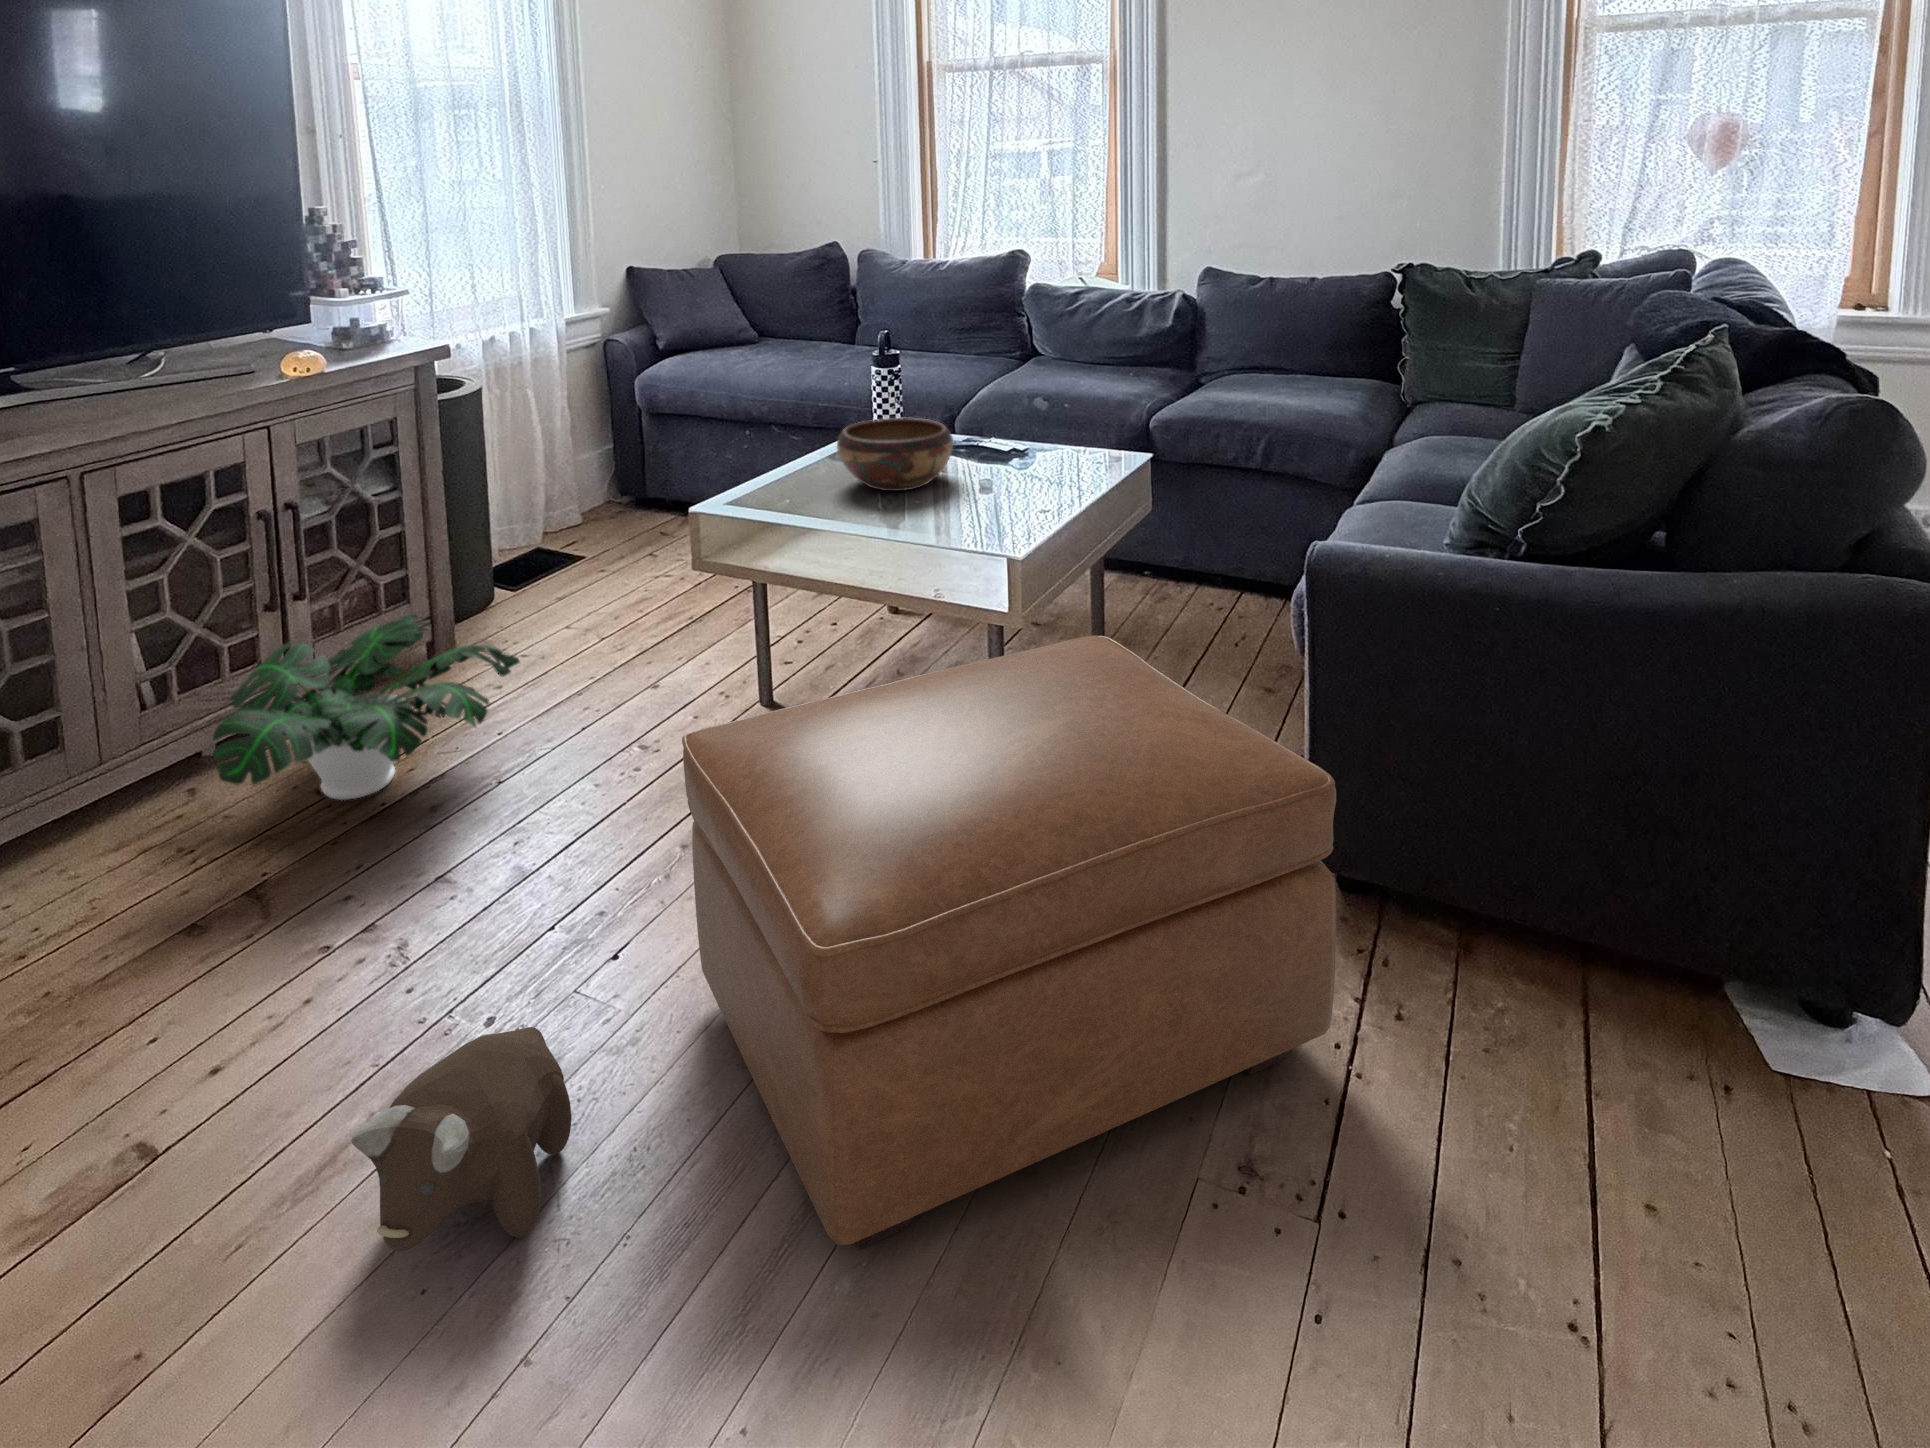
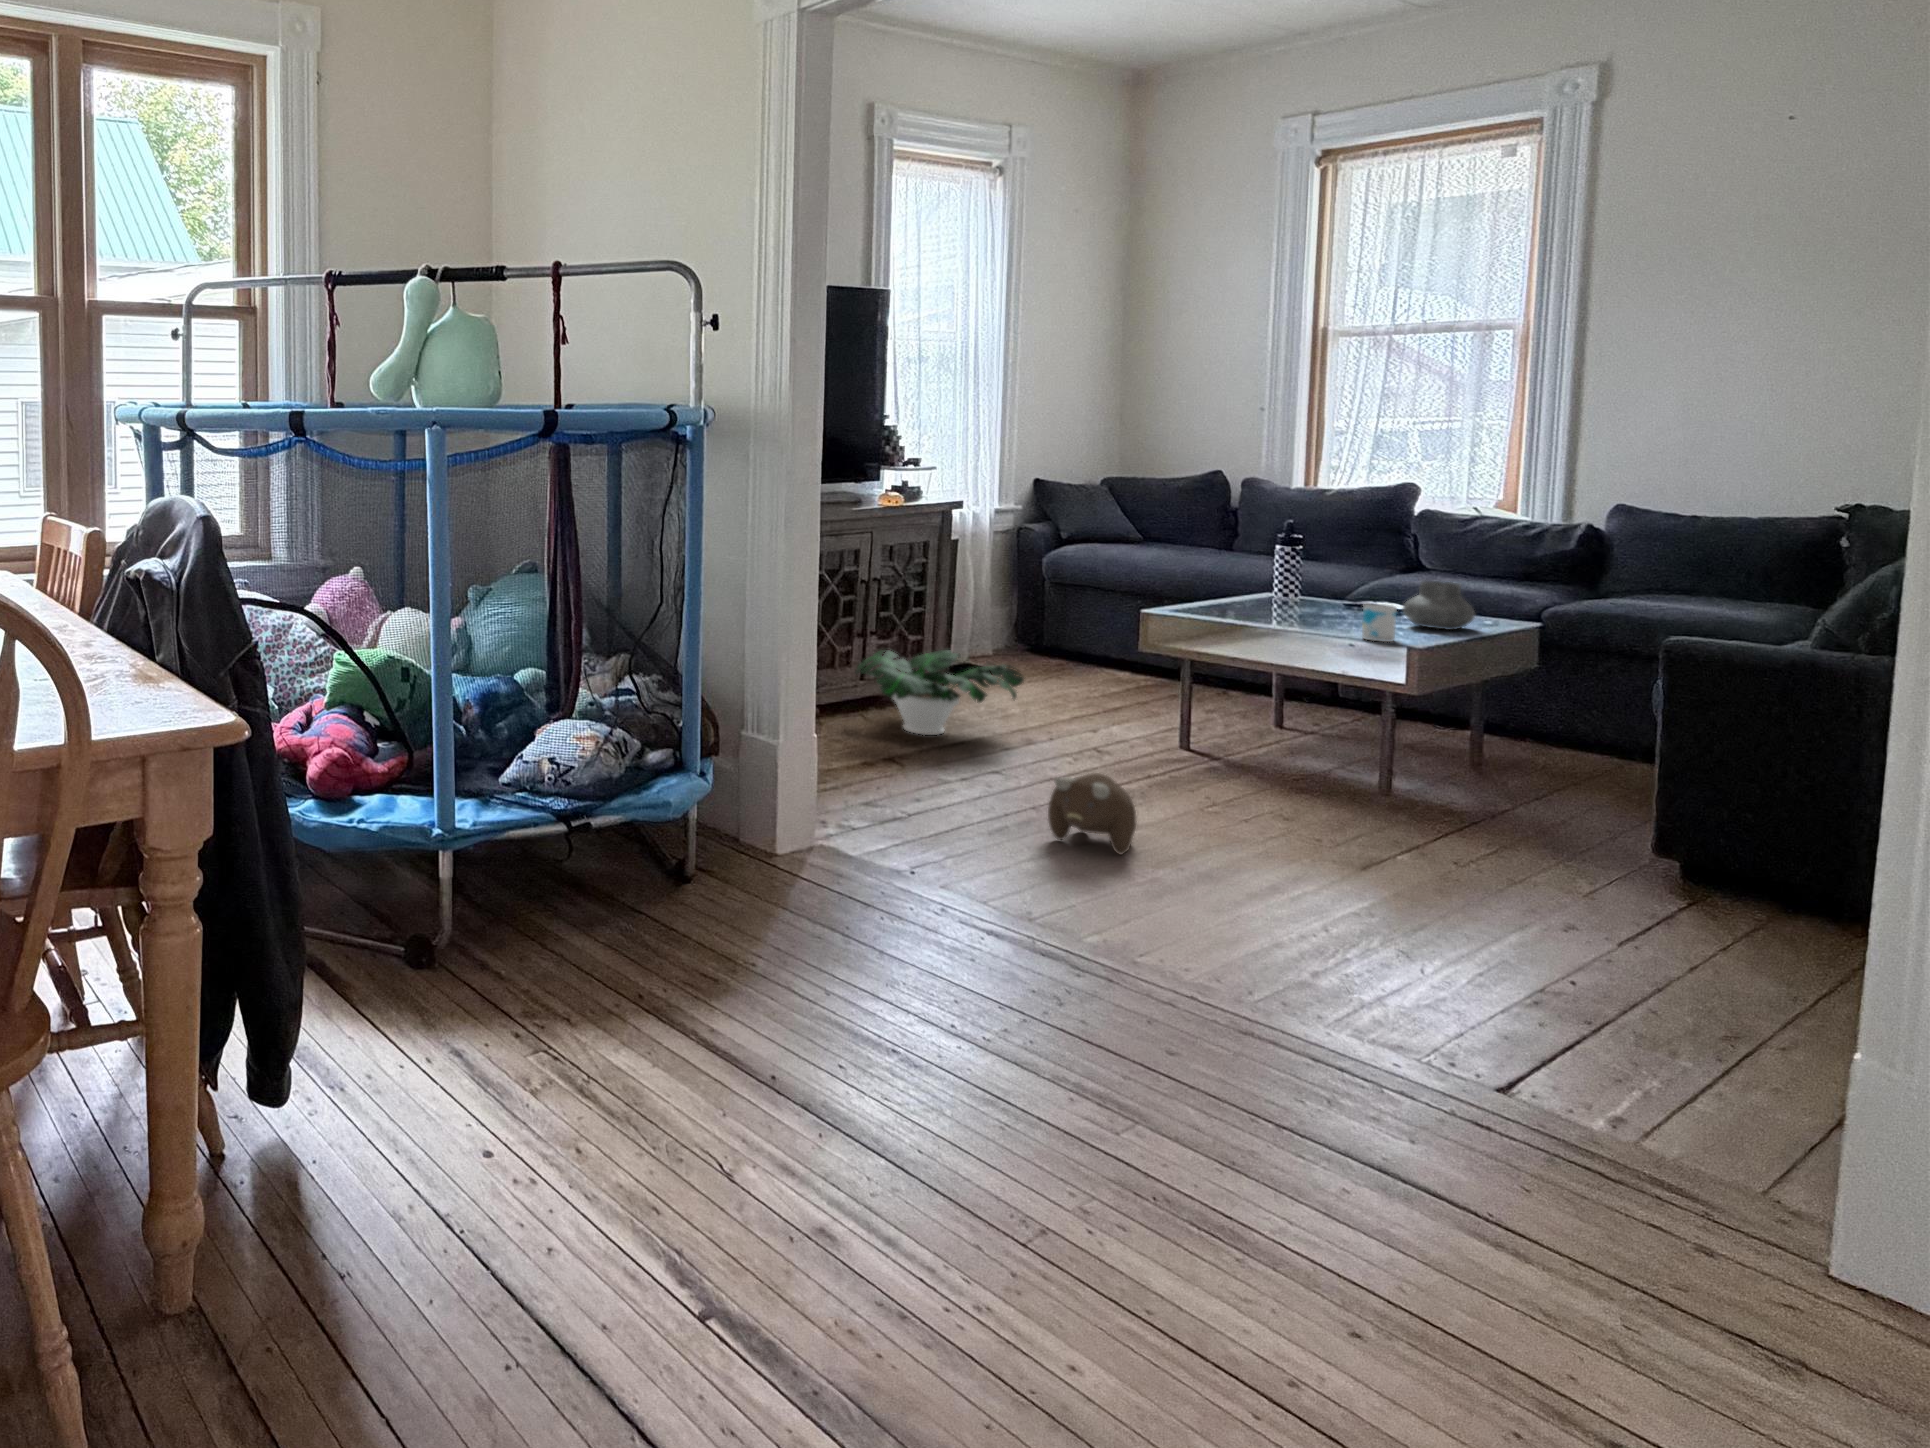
vase: none [1011,414,1088,484] -> present [1403,581,1475,630]
decorative bowl: present [837,418,953,491] -> none [1251,577,1351,622]
mug: none [960,472,1000,532] -> present [1362,604,1397,642]
ottoman: present [682,636,1336,1249] -> none [1189,675,1655,905]

